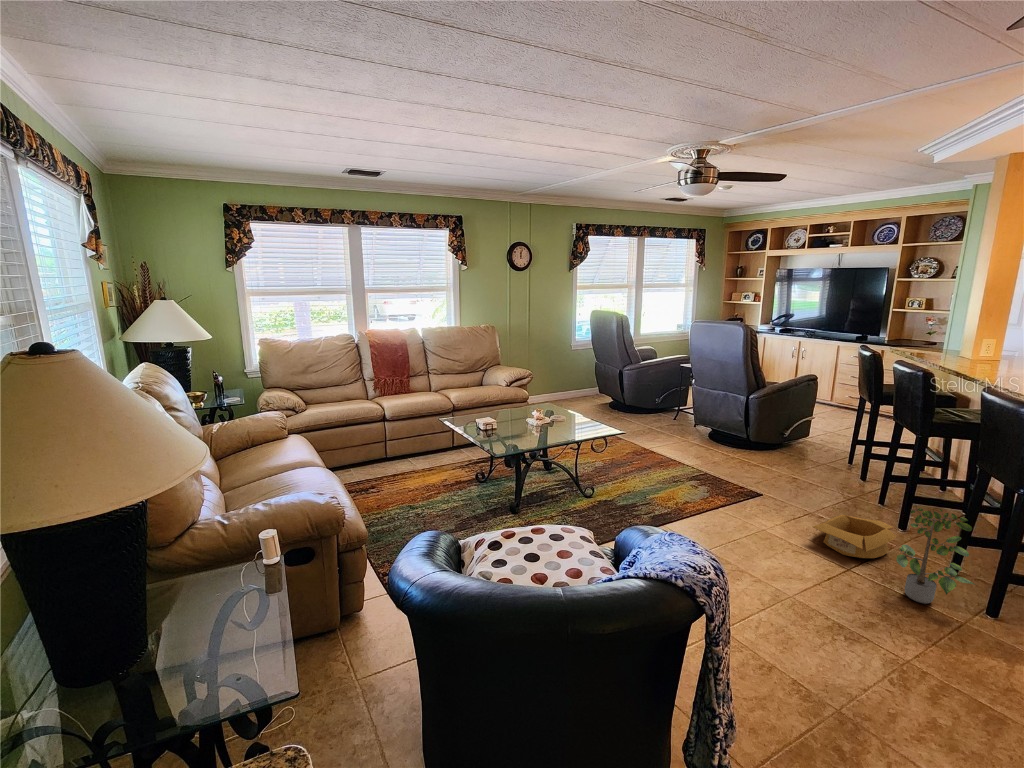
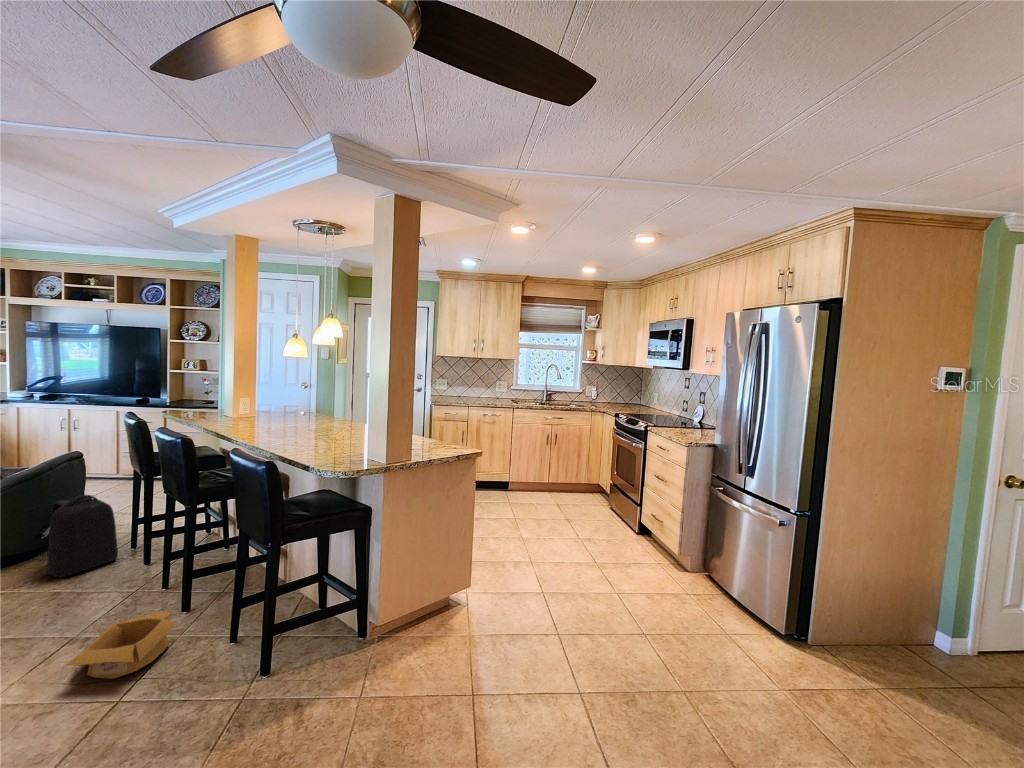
backpack: none [786,409,838,469] -> present [47,495,118,577]
potted plant: present [896,508,975,603] -> none [166,580,243,692]

